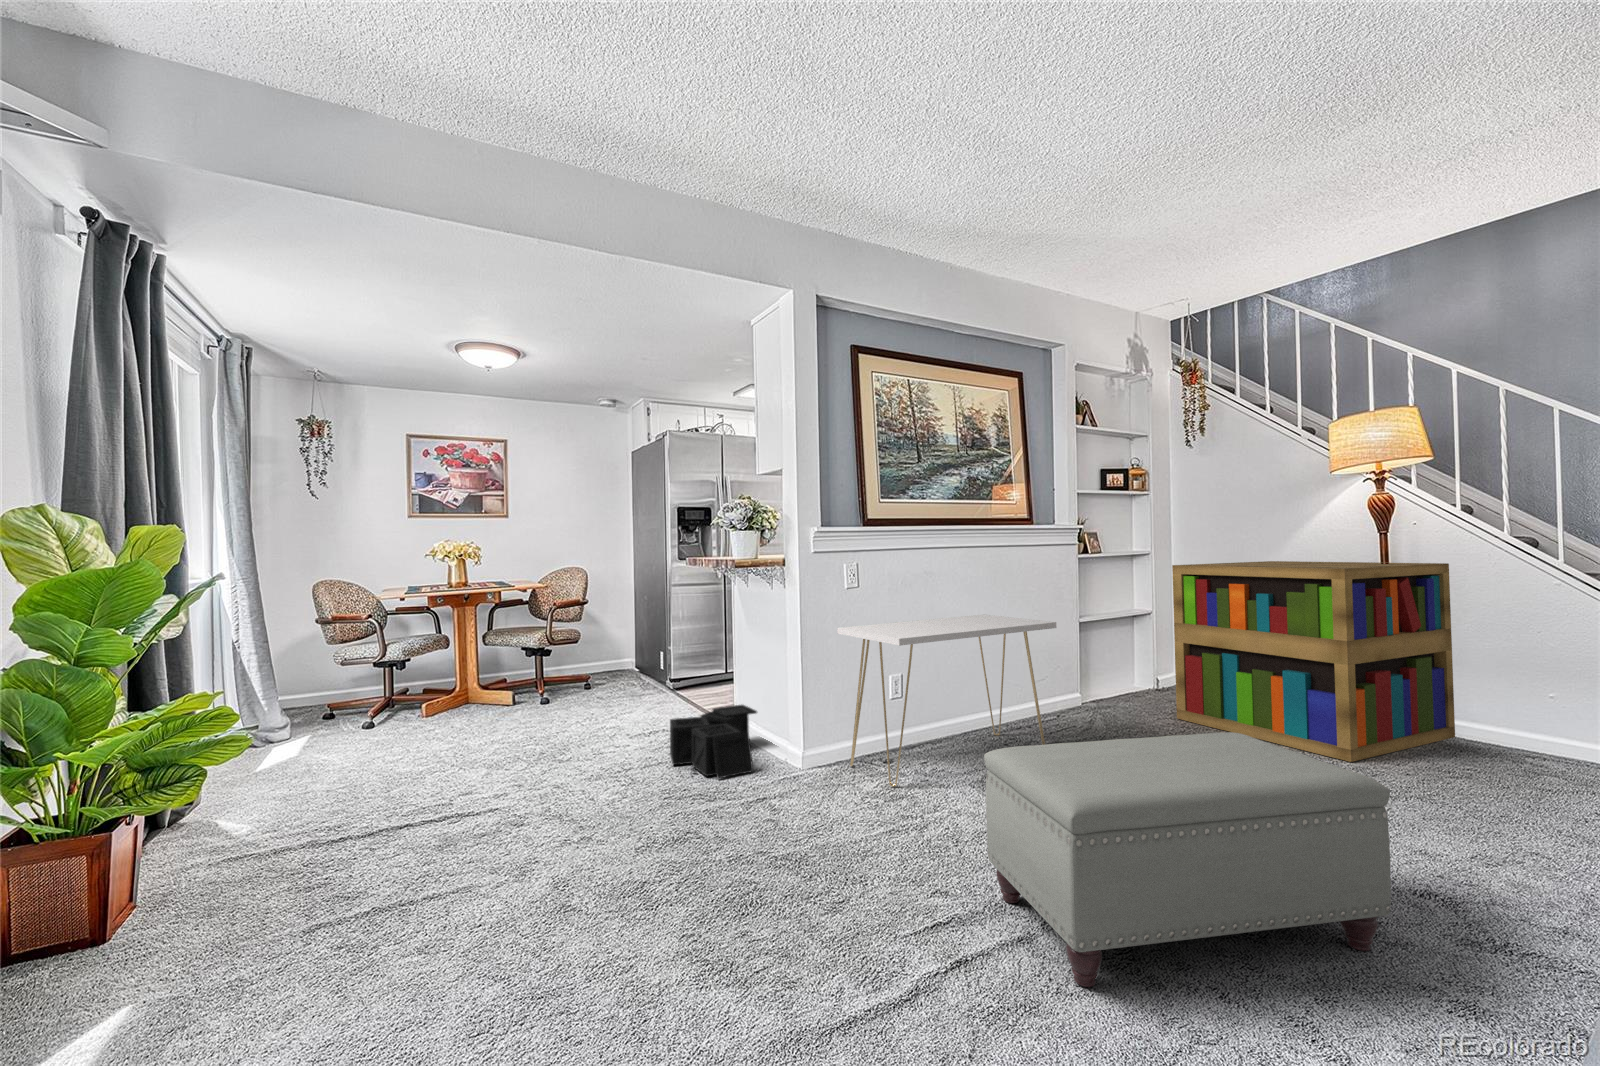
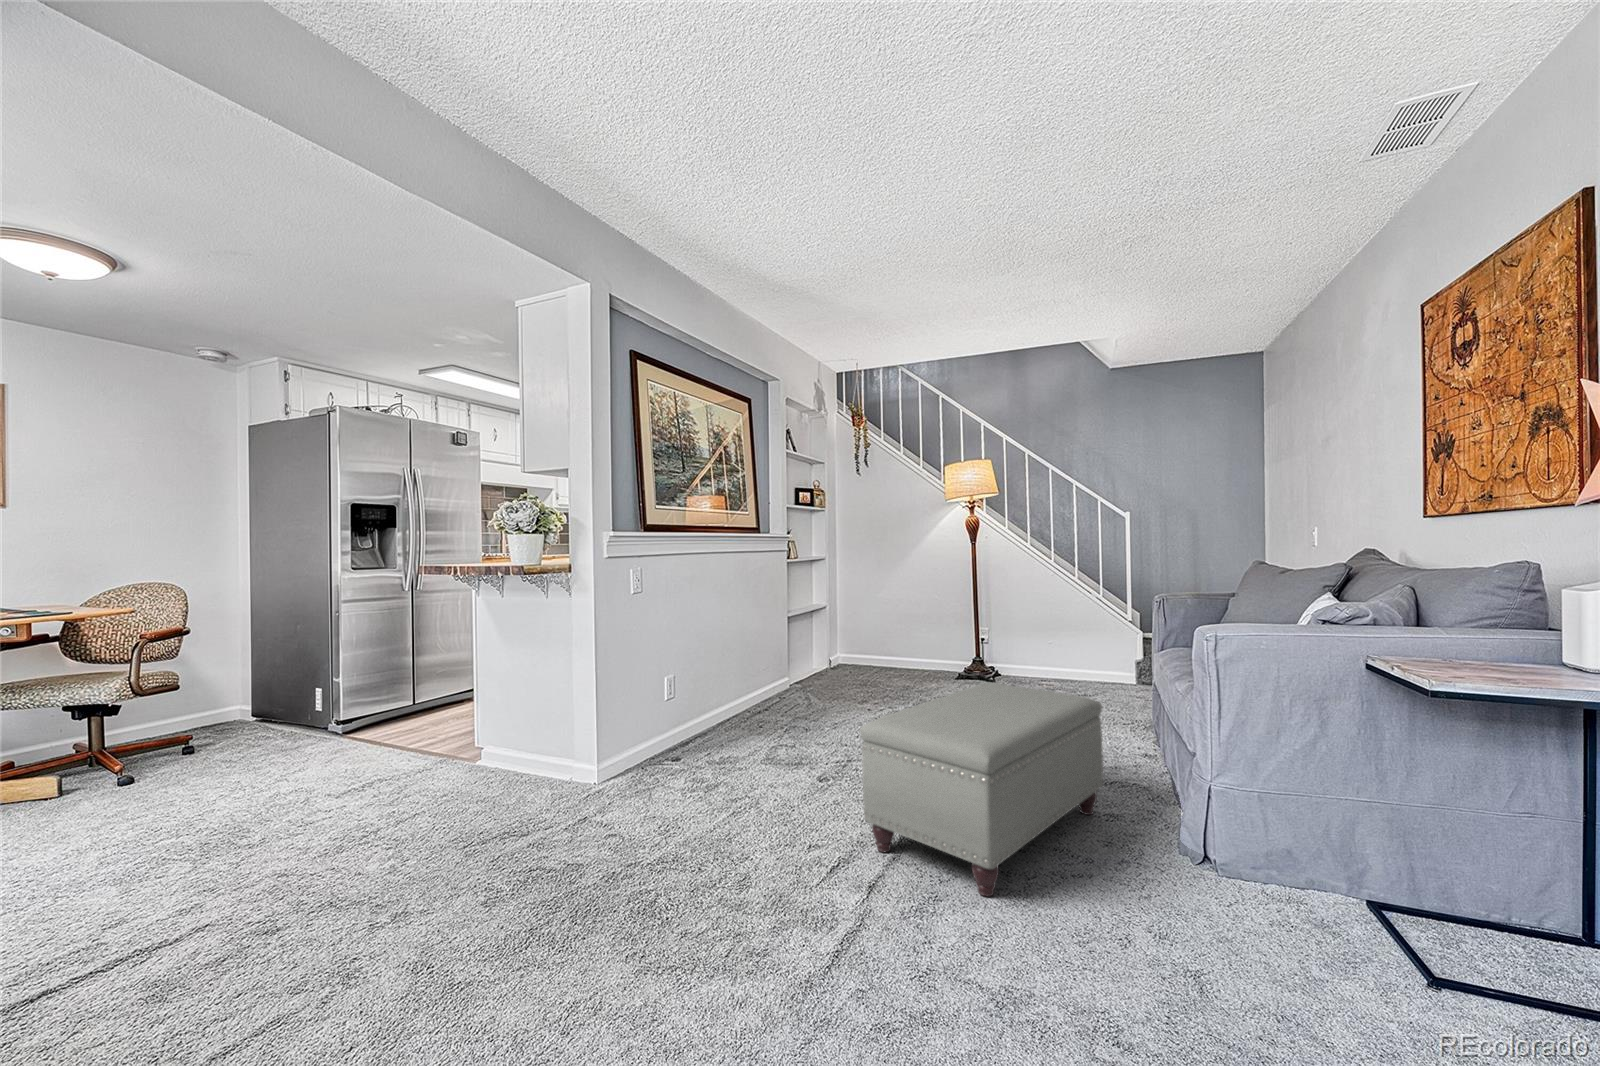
bookshelf: present [1172,561,1455,762] -> none [858,562,1010,698]
console table: present [837,614,1056,787] -> none [629,613,806,782]
storage bin: present [670,705,757,778] -> none [416,730,545,824]

